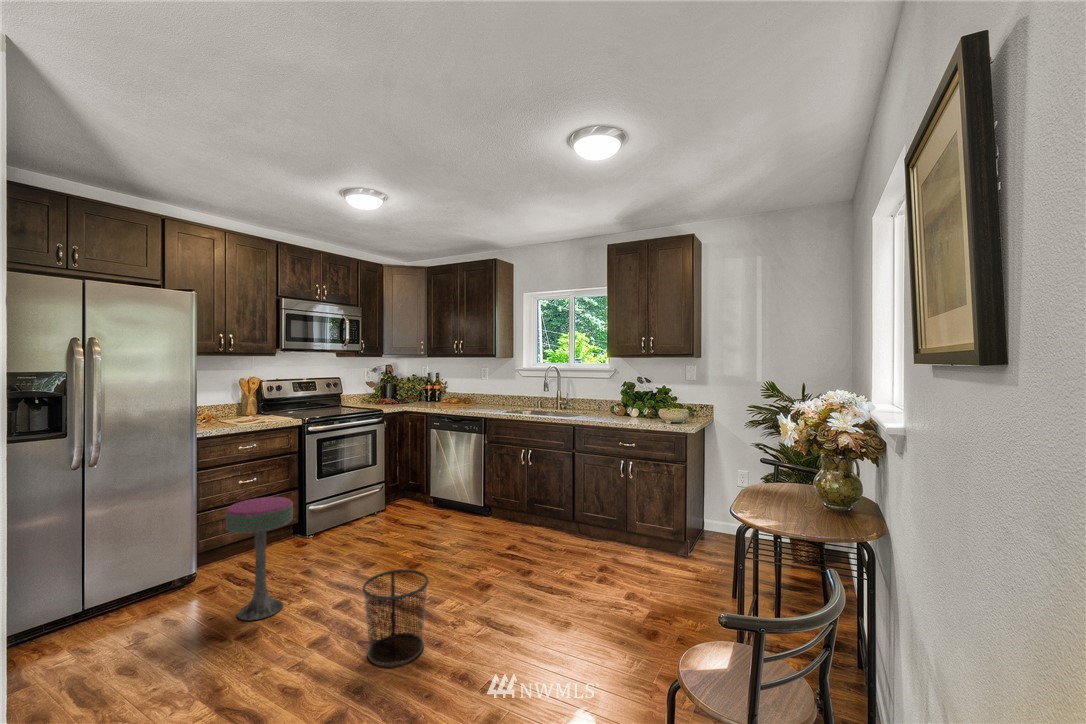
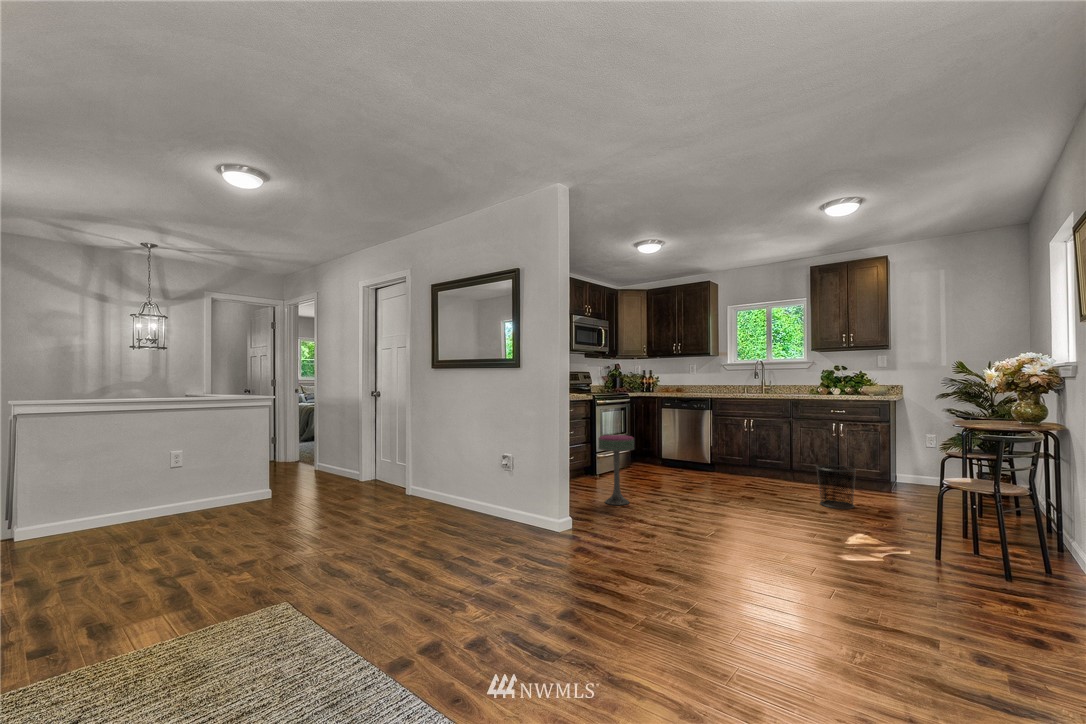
waste bin: present [362,569,429,666] -> present [816,465,856,509]

